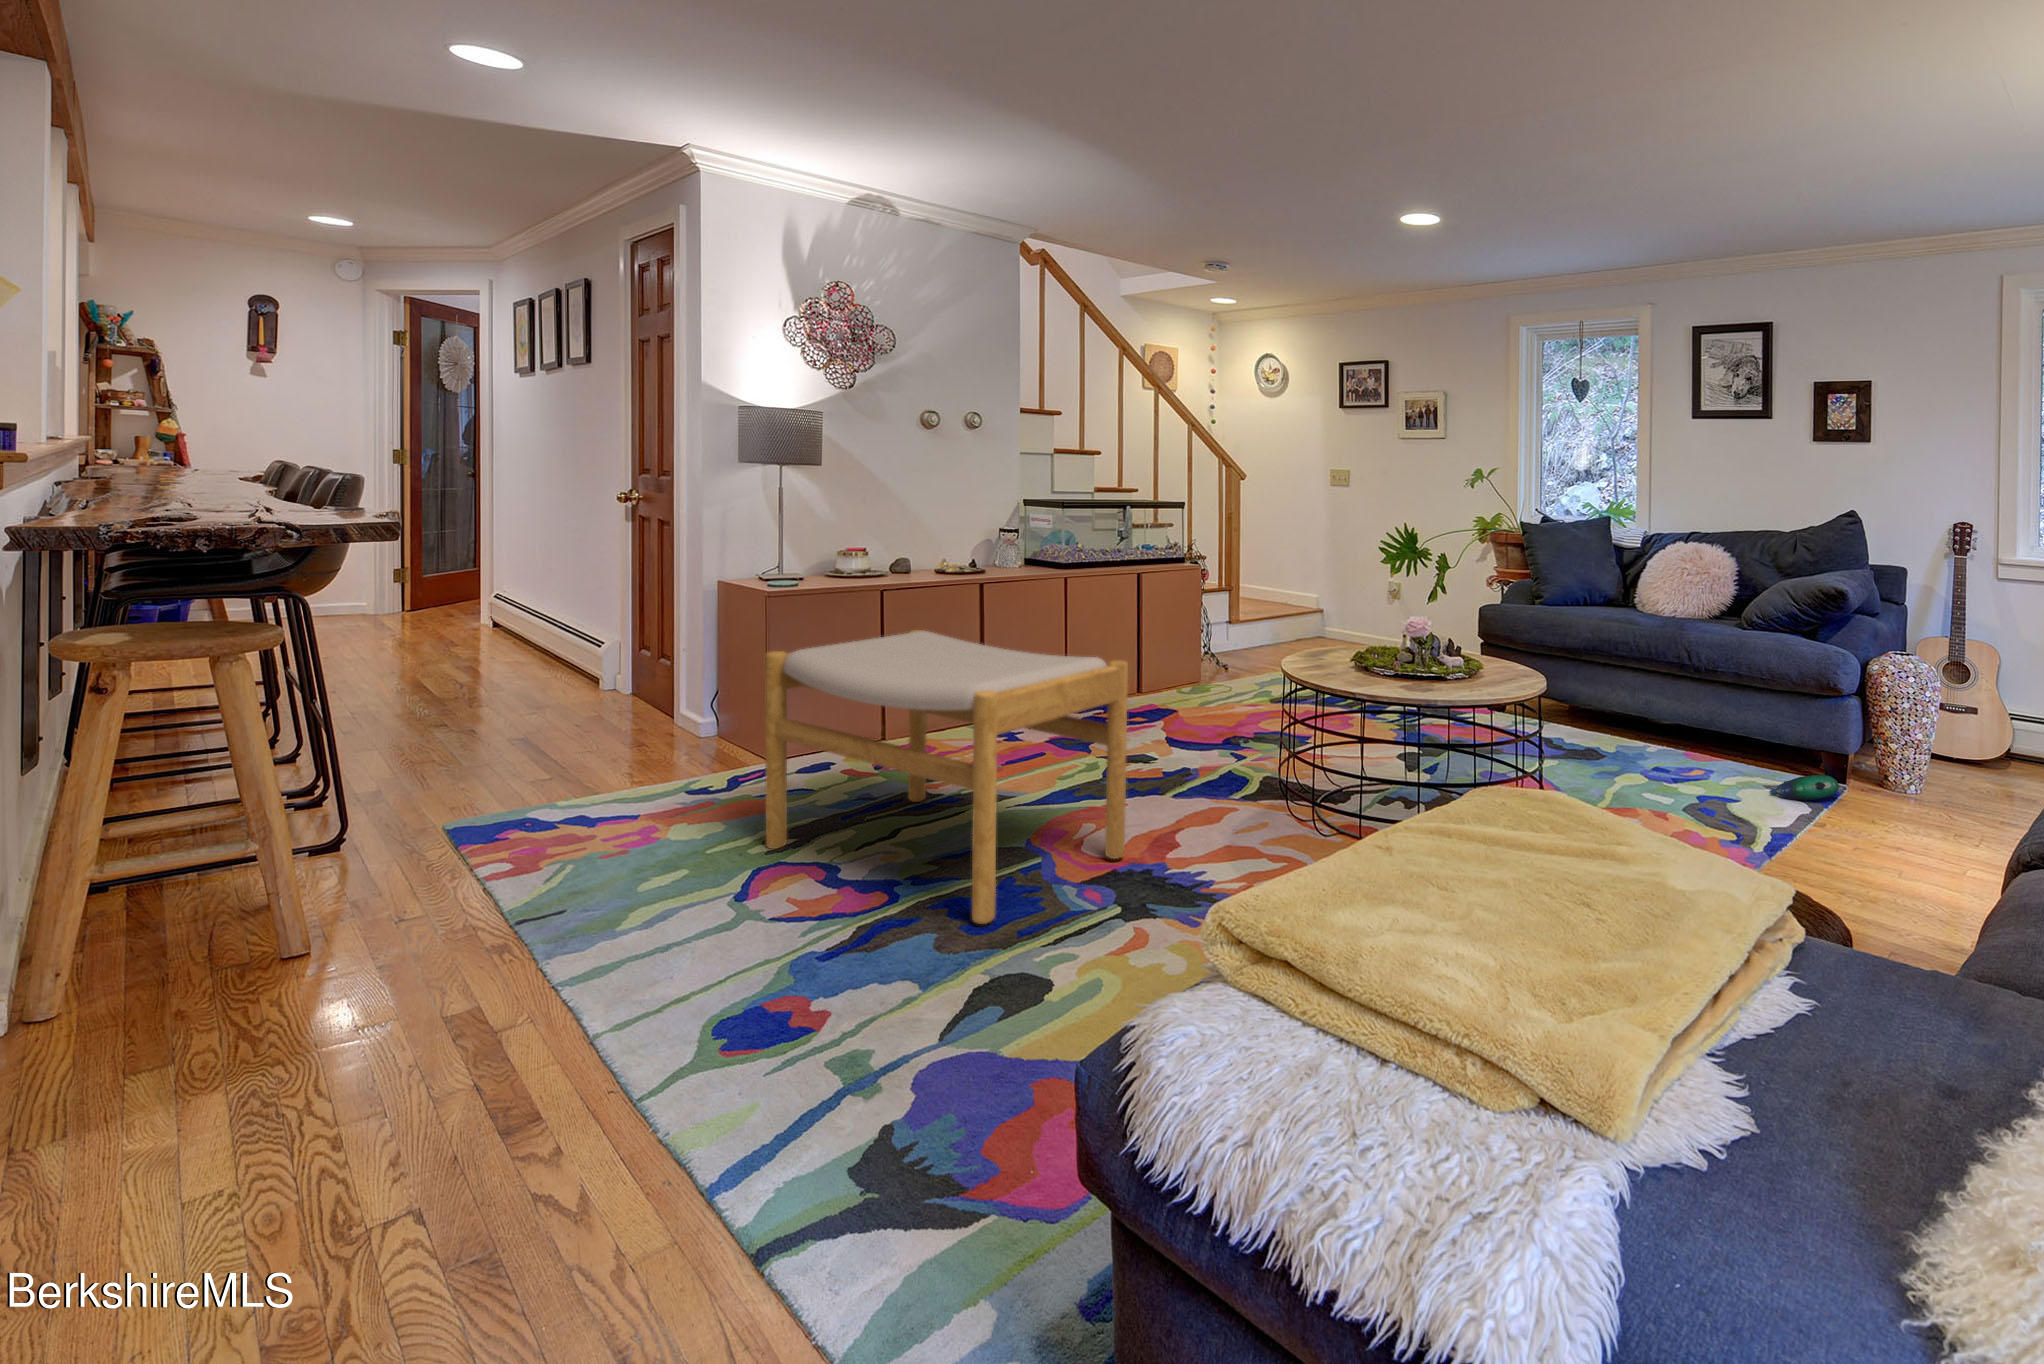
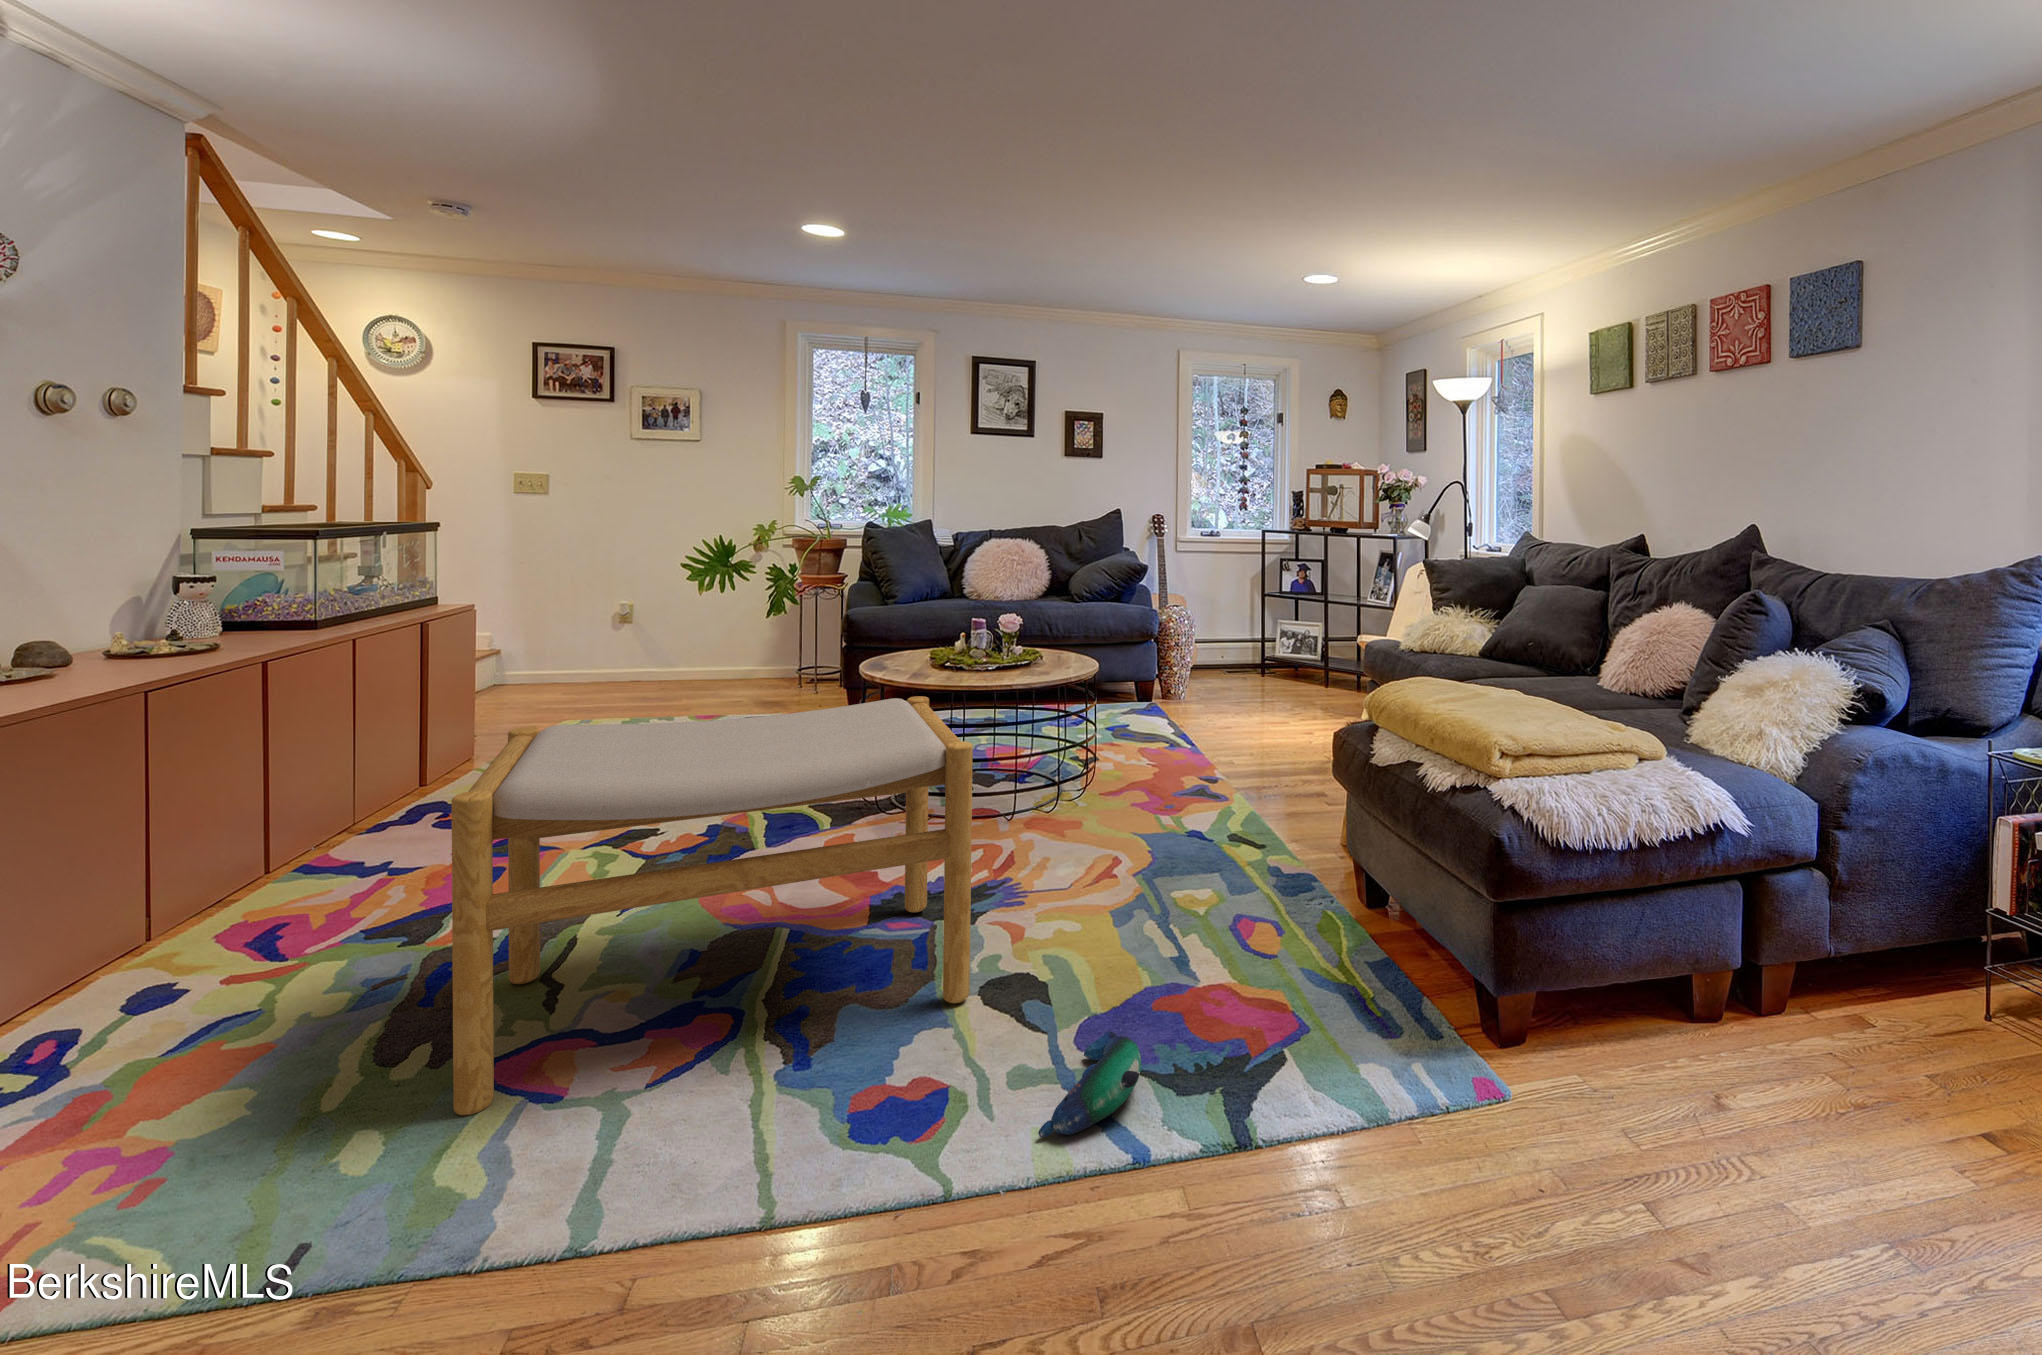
plush toy: present [1769,775,1839,800] -> present [1038,1031,1141,1137]

